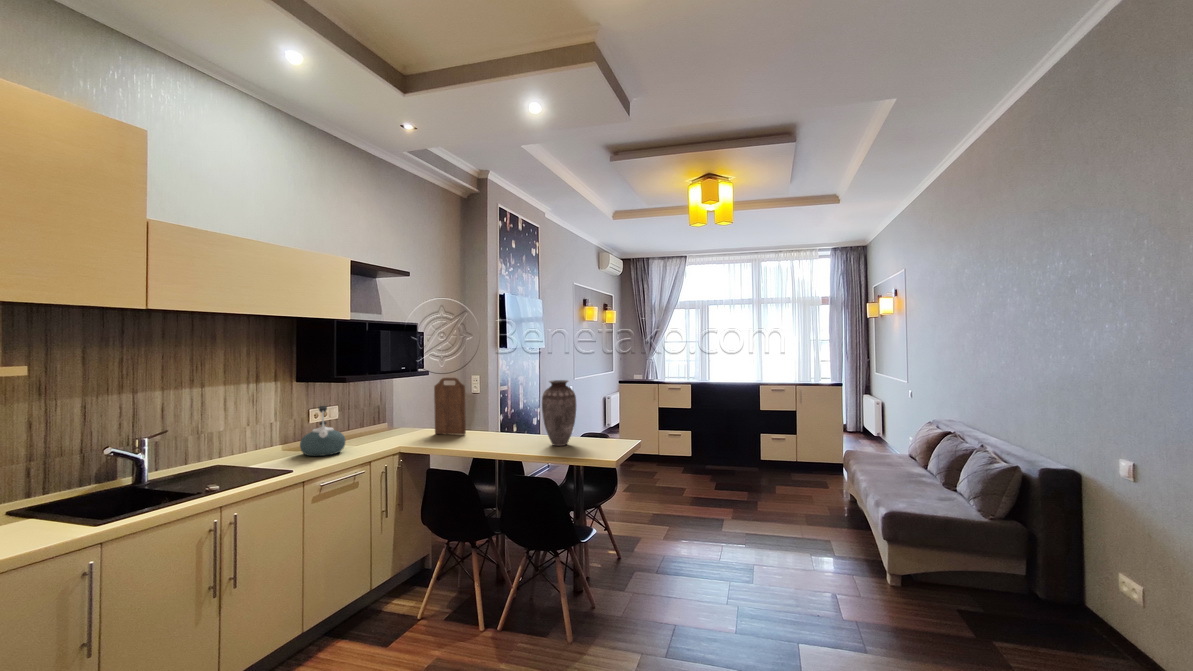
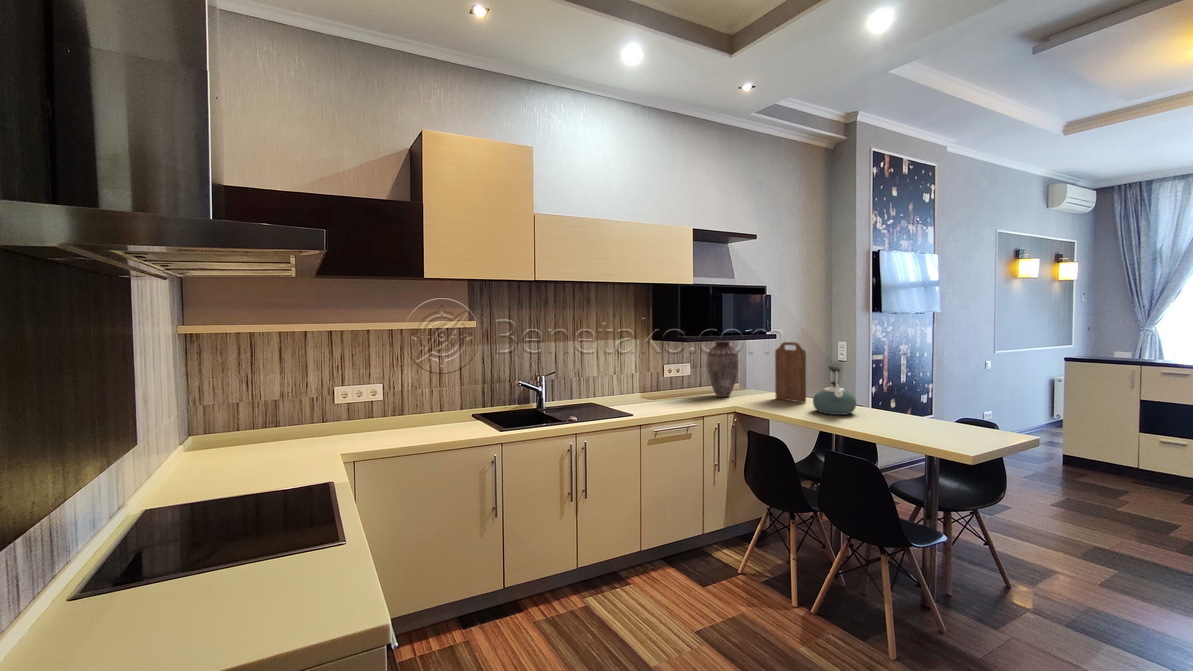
vase: present [542,380,576,446] -> present [707,341,738,397]
kettle: present [300,406,346,456] -> present [813,366,856,415]

